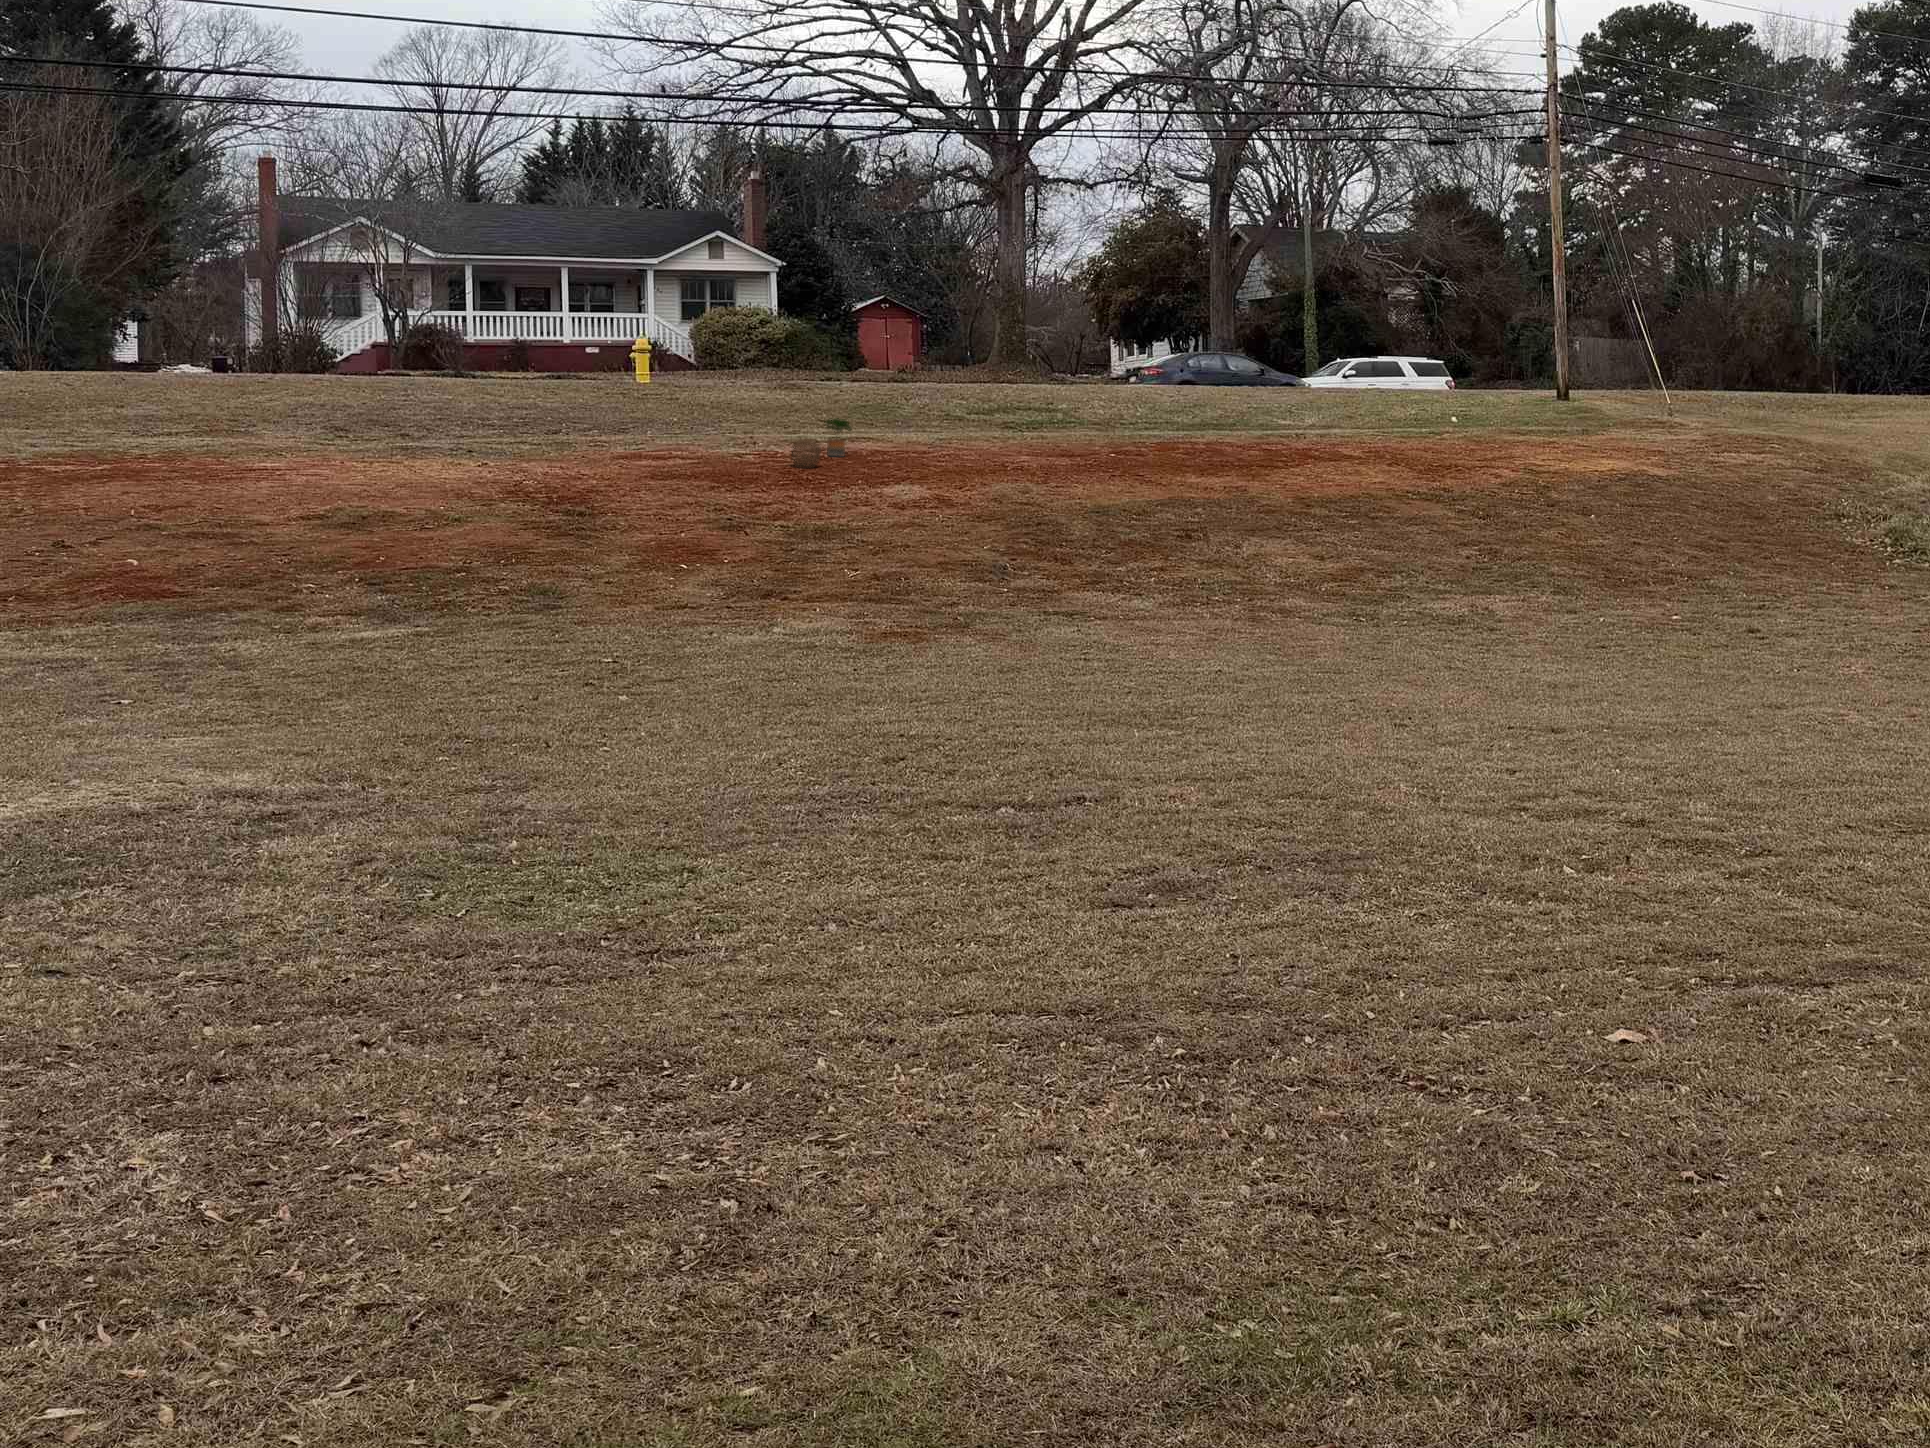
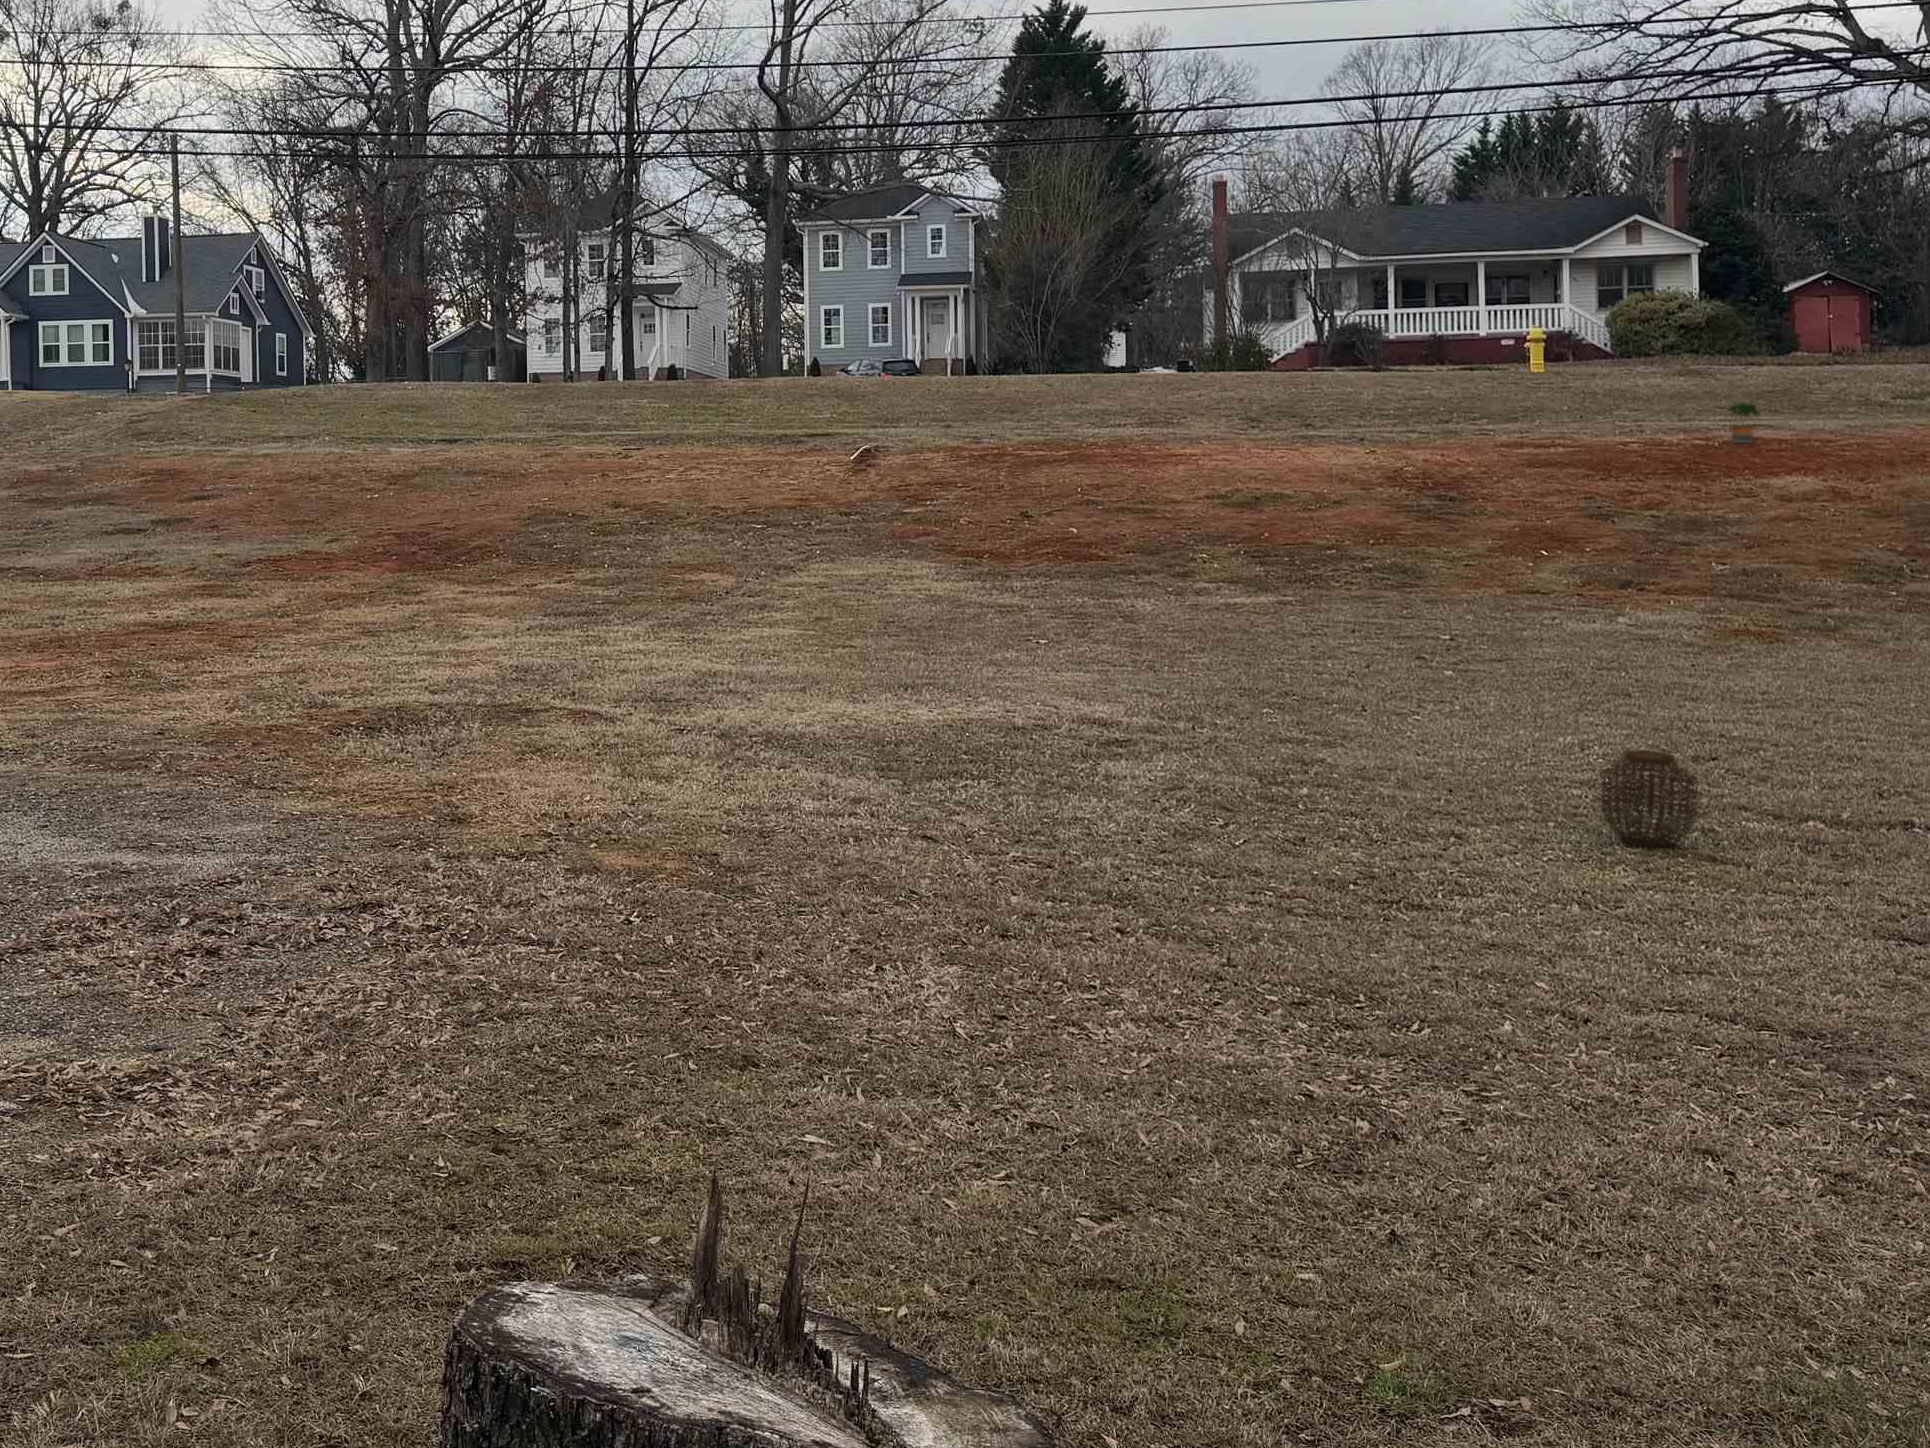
woven basket: present [792,439,821,468] -> present [1601,750,1698,847]

